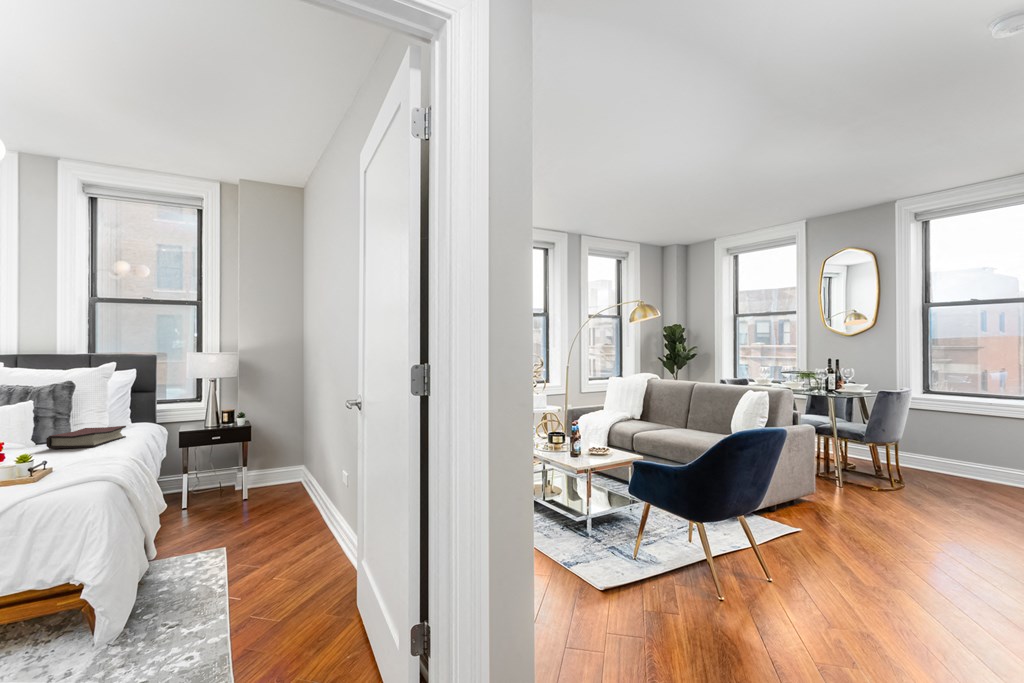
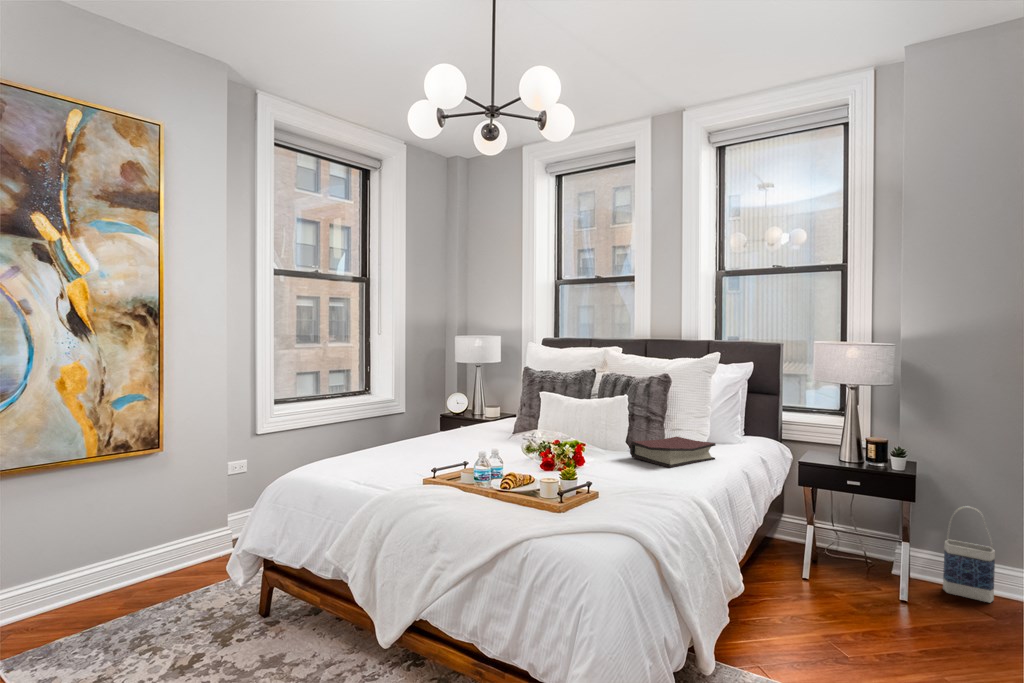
bag: none [266,438,290,488] -> present [943,506,995,603]

